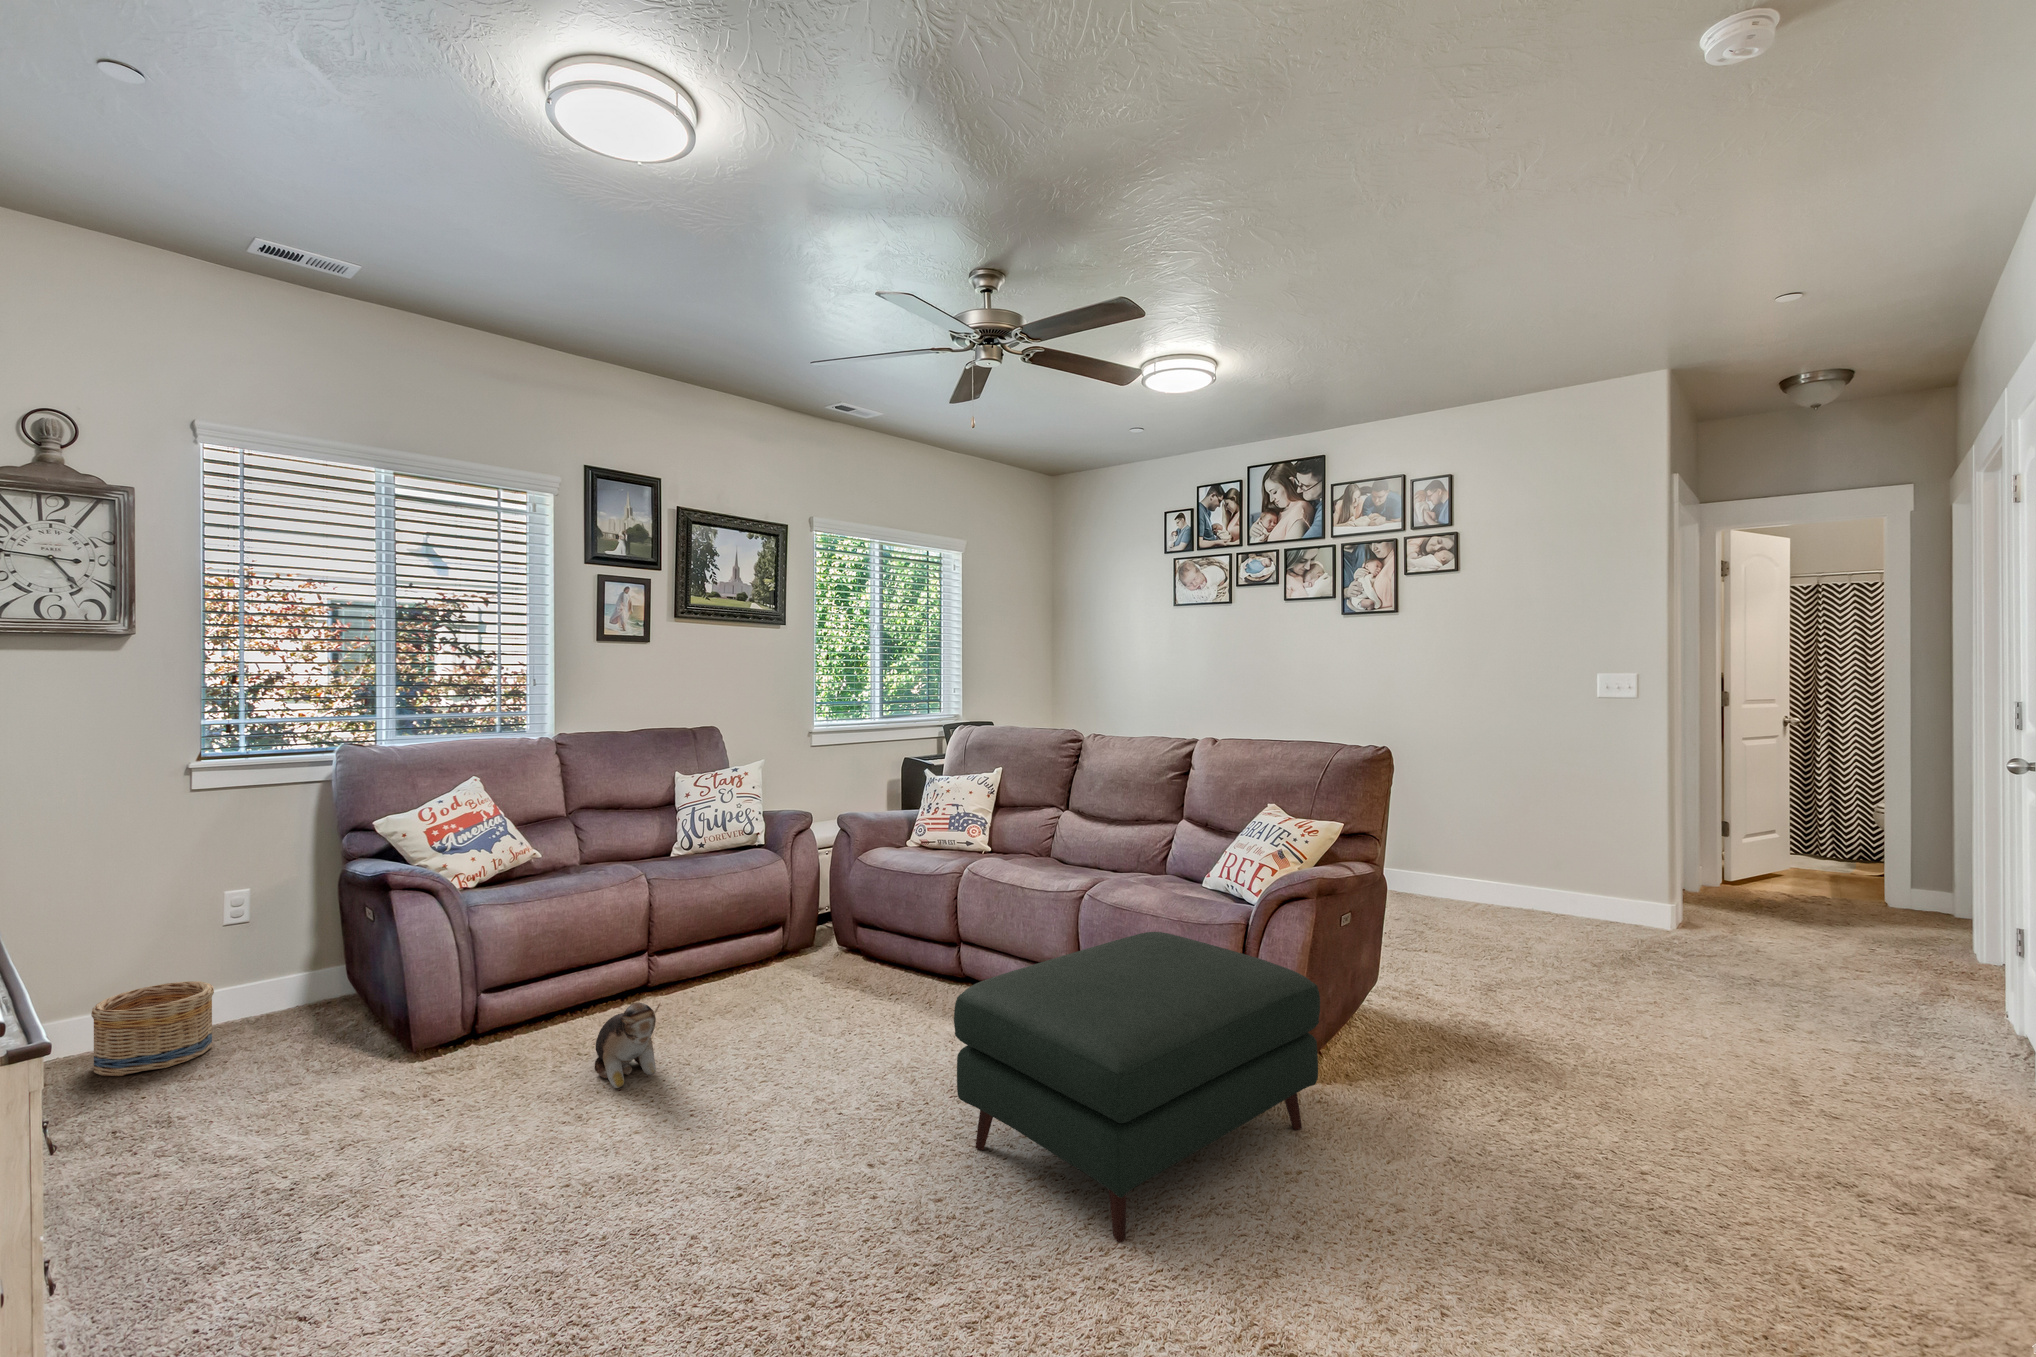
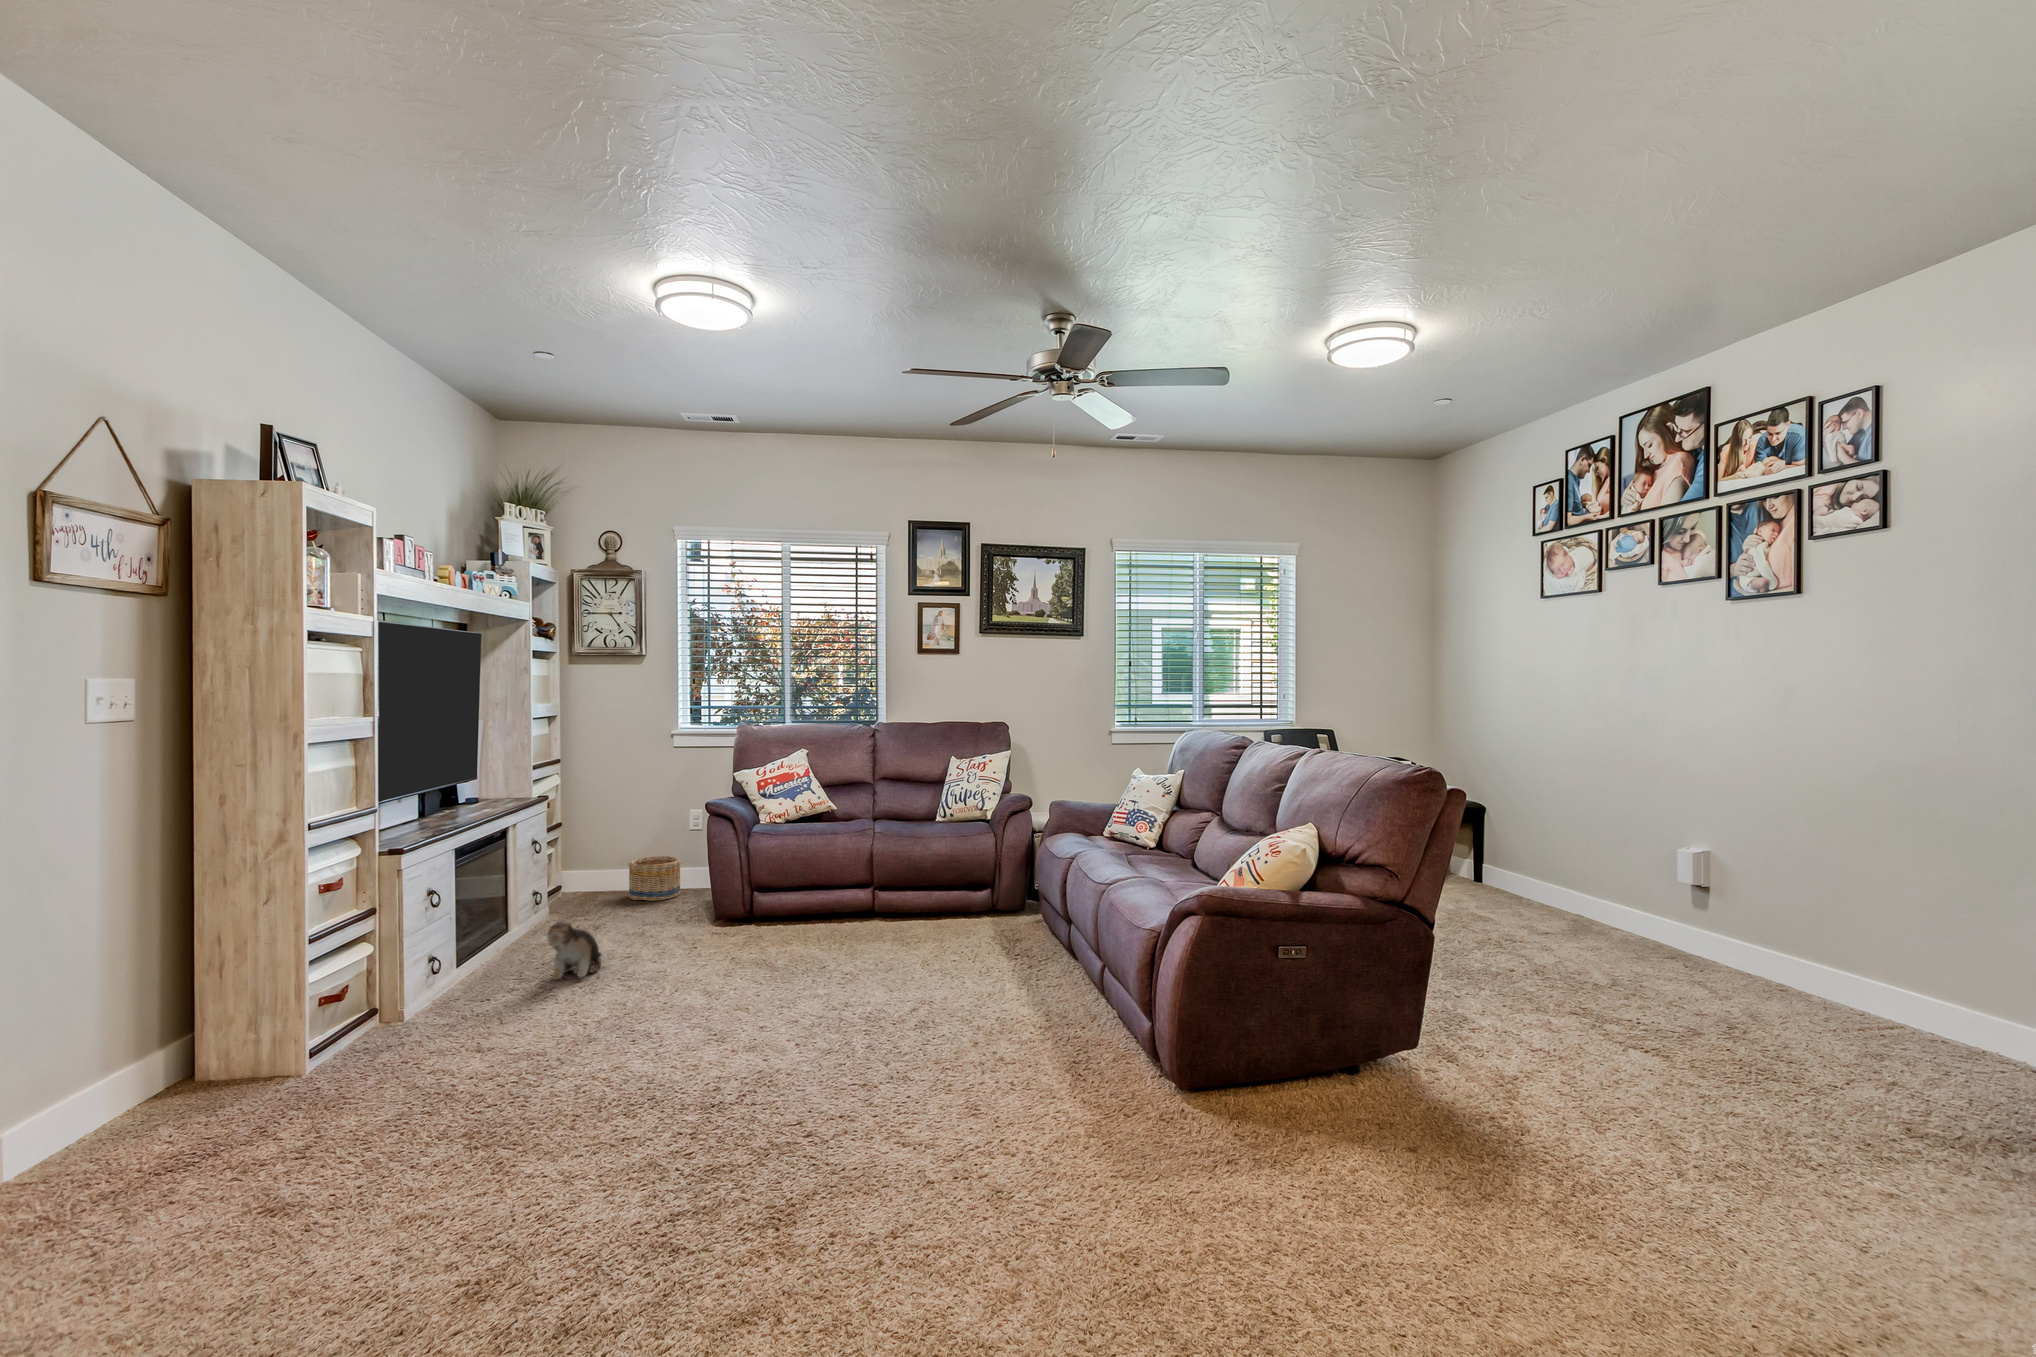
ottoman: present [954,932,1320,1242] -> none [844,916,1124,1109]
plush toy: present [595,1002,661,1088] -> present [548,921,601,980]

